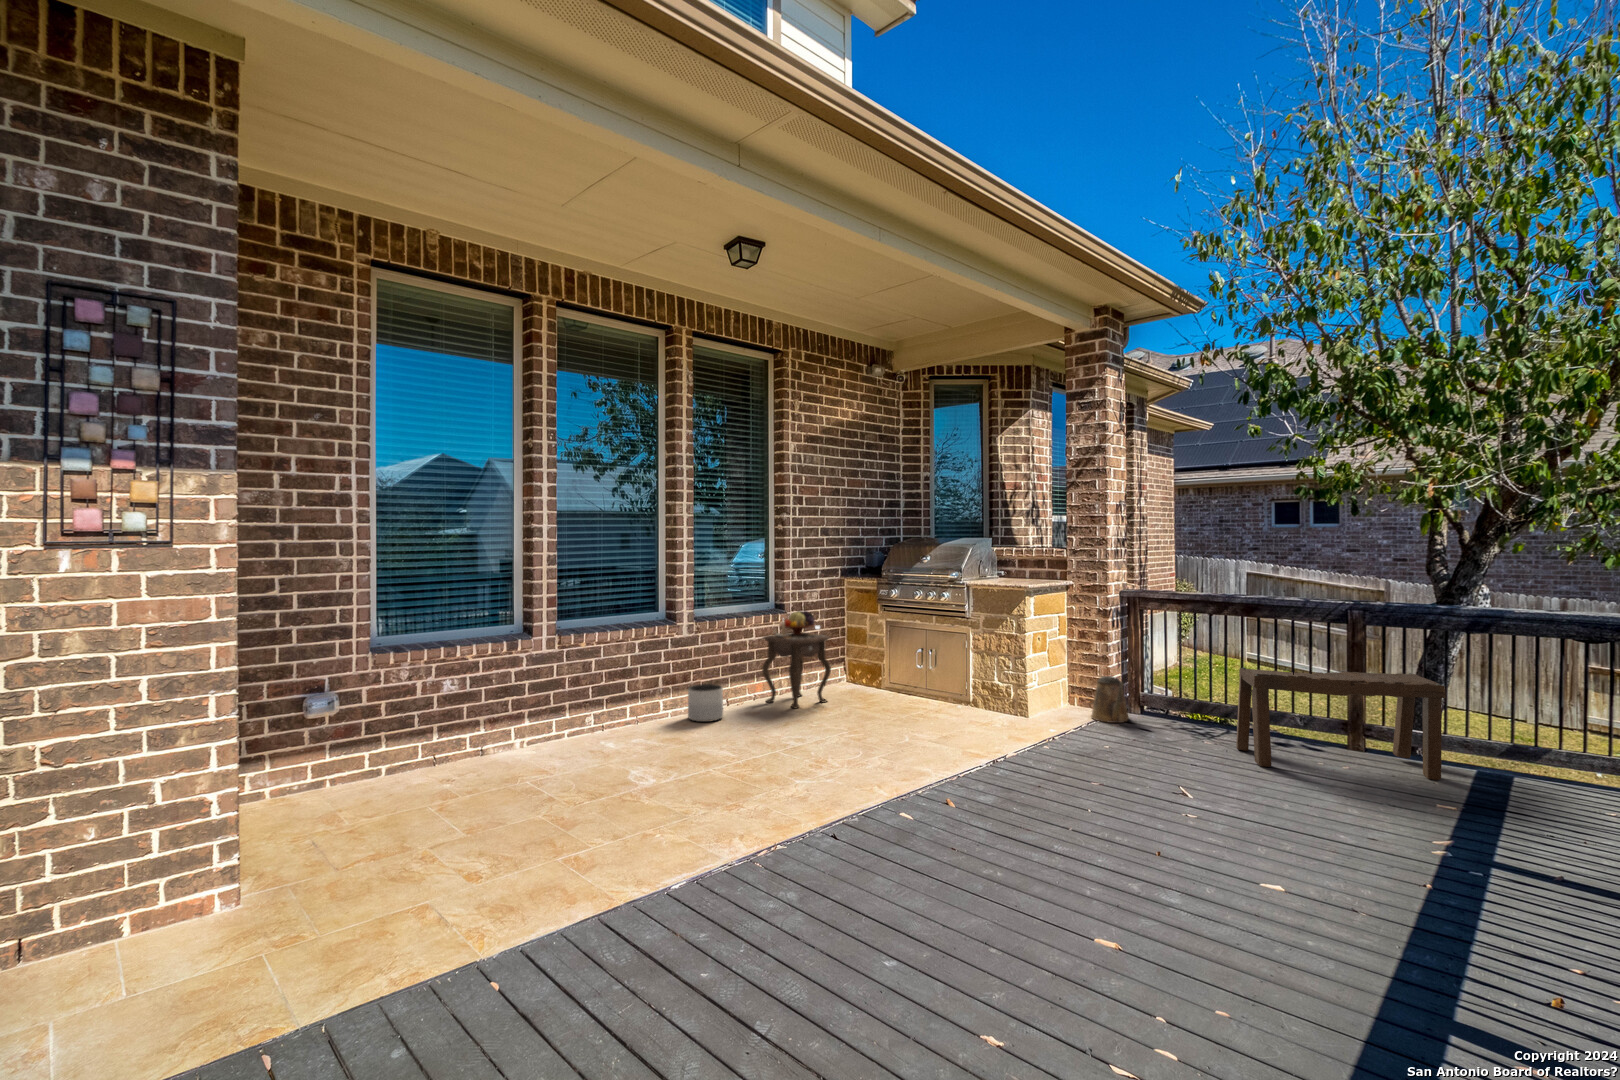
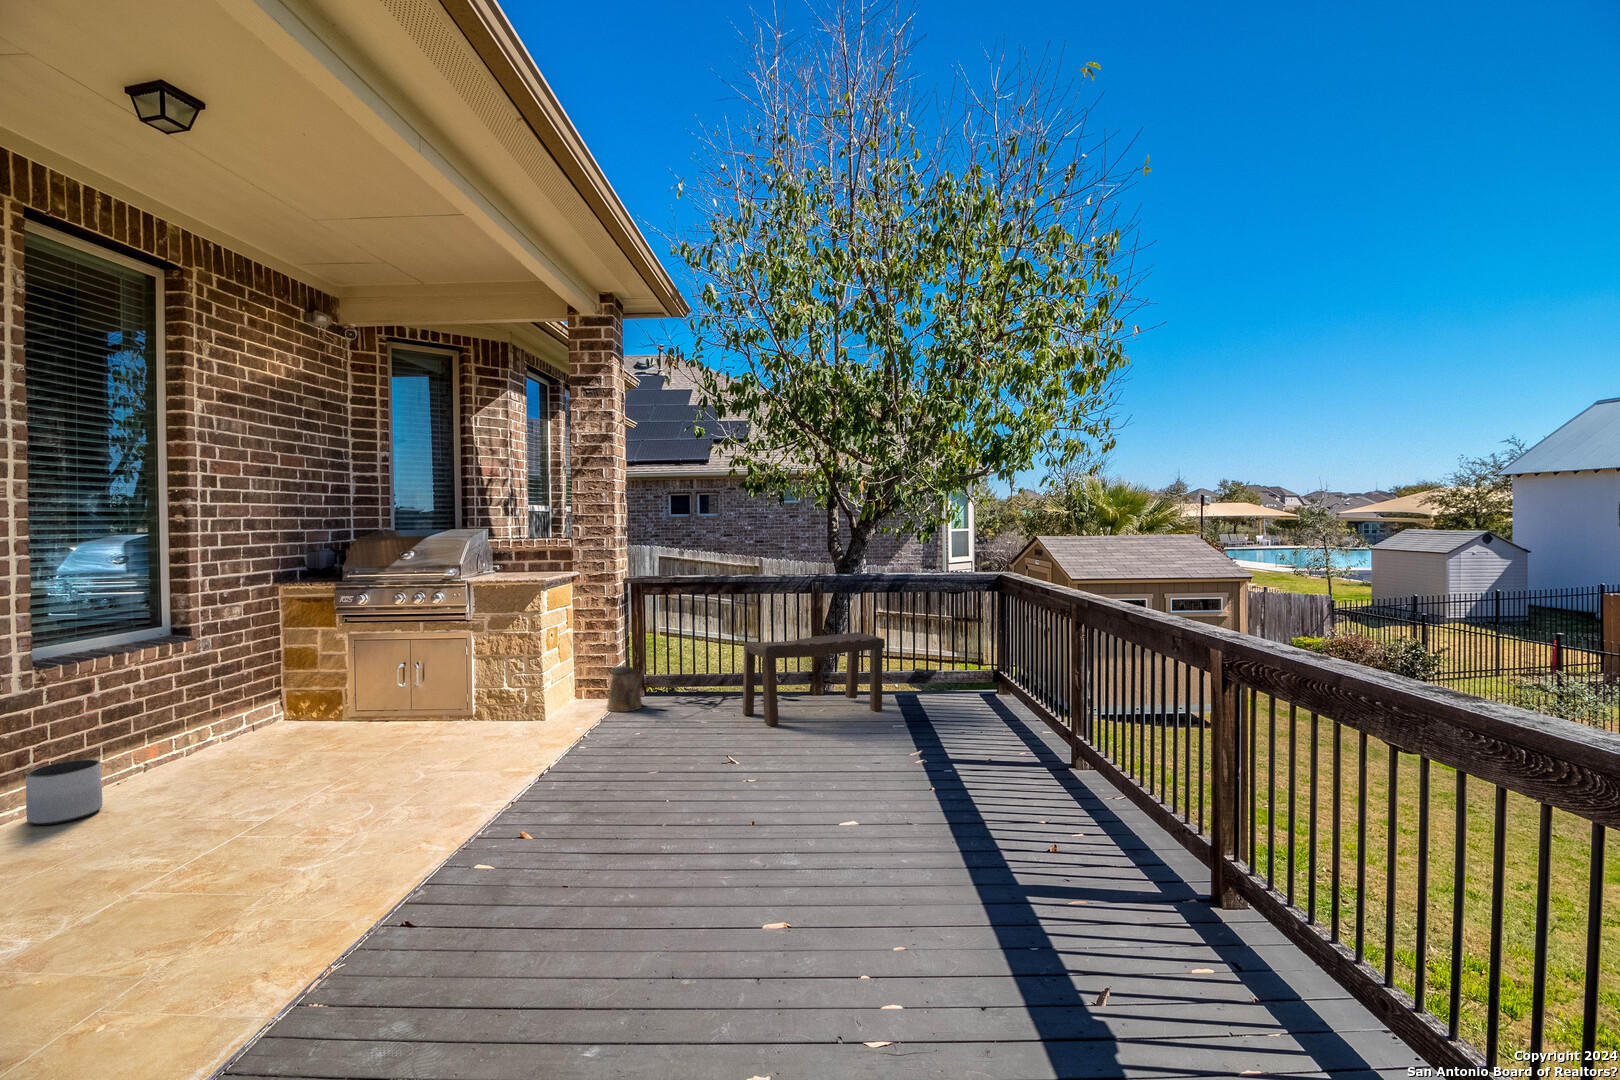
side table: present [762,611,831,708] -> none [159,628,280,769]

